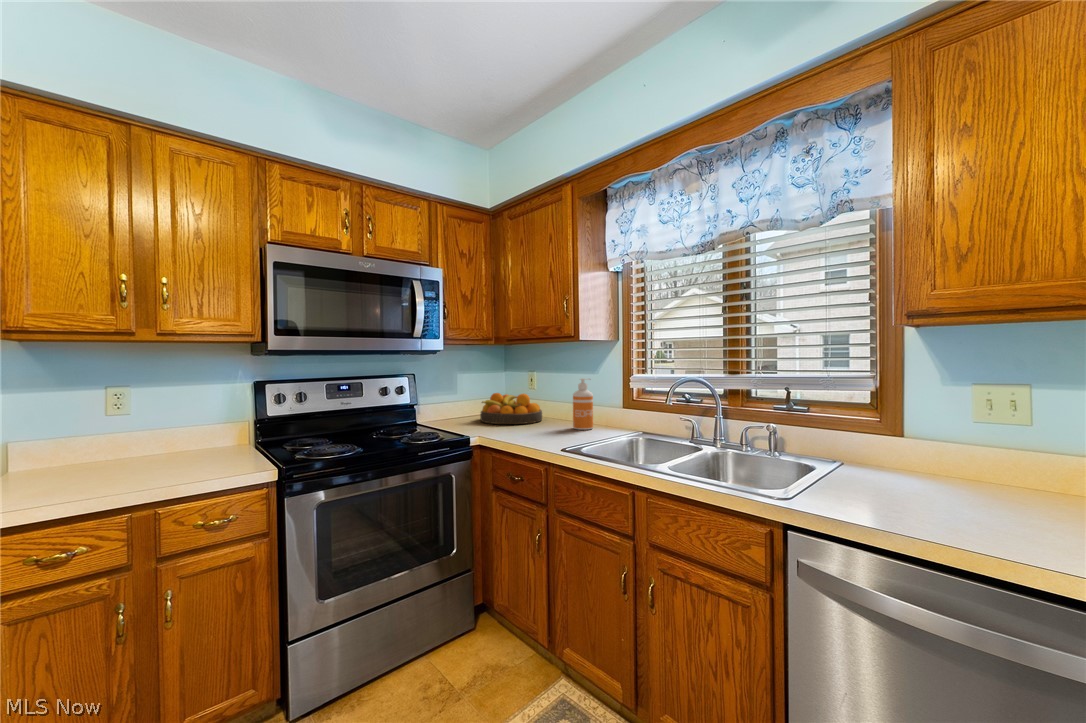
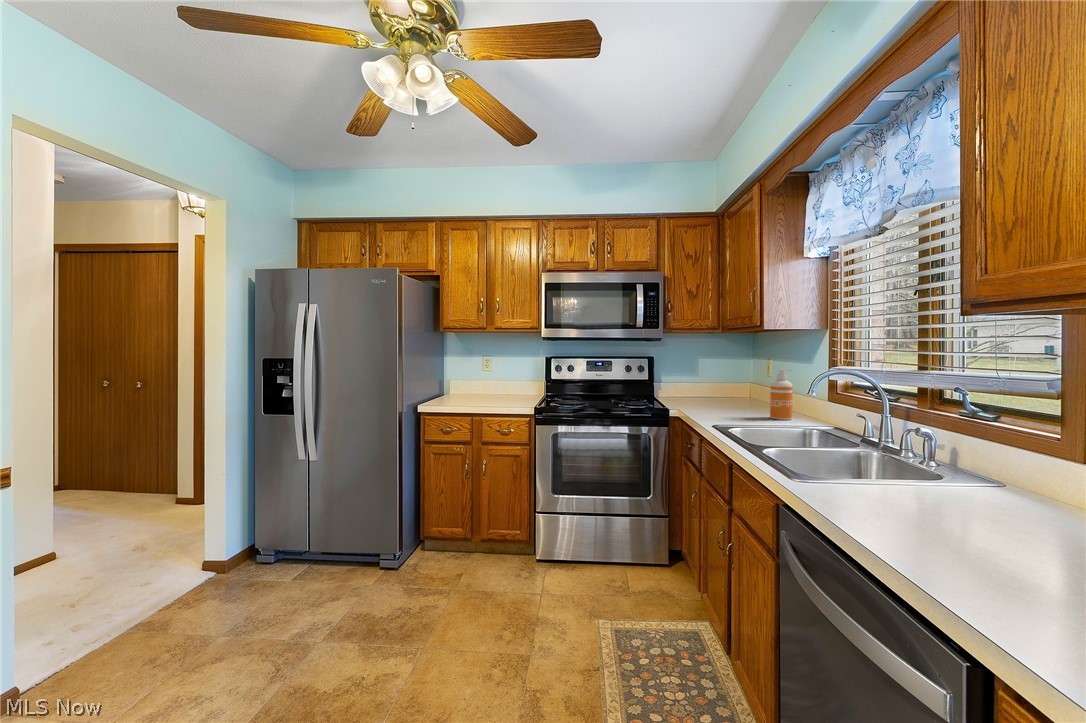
fruit bowl: present [480,393,542,424] -> none [694,380,757,410]

